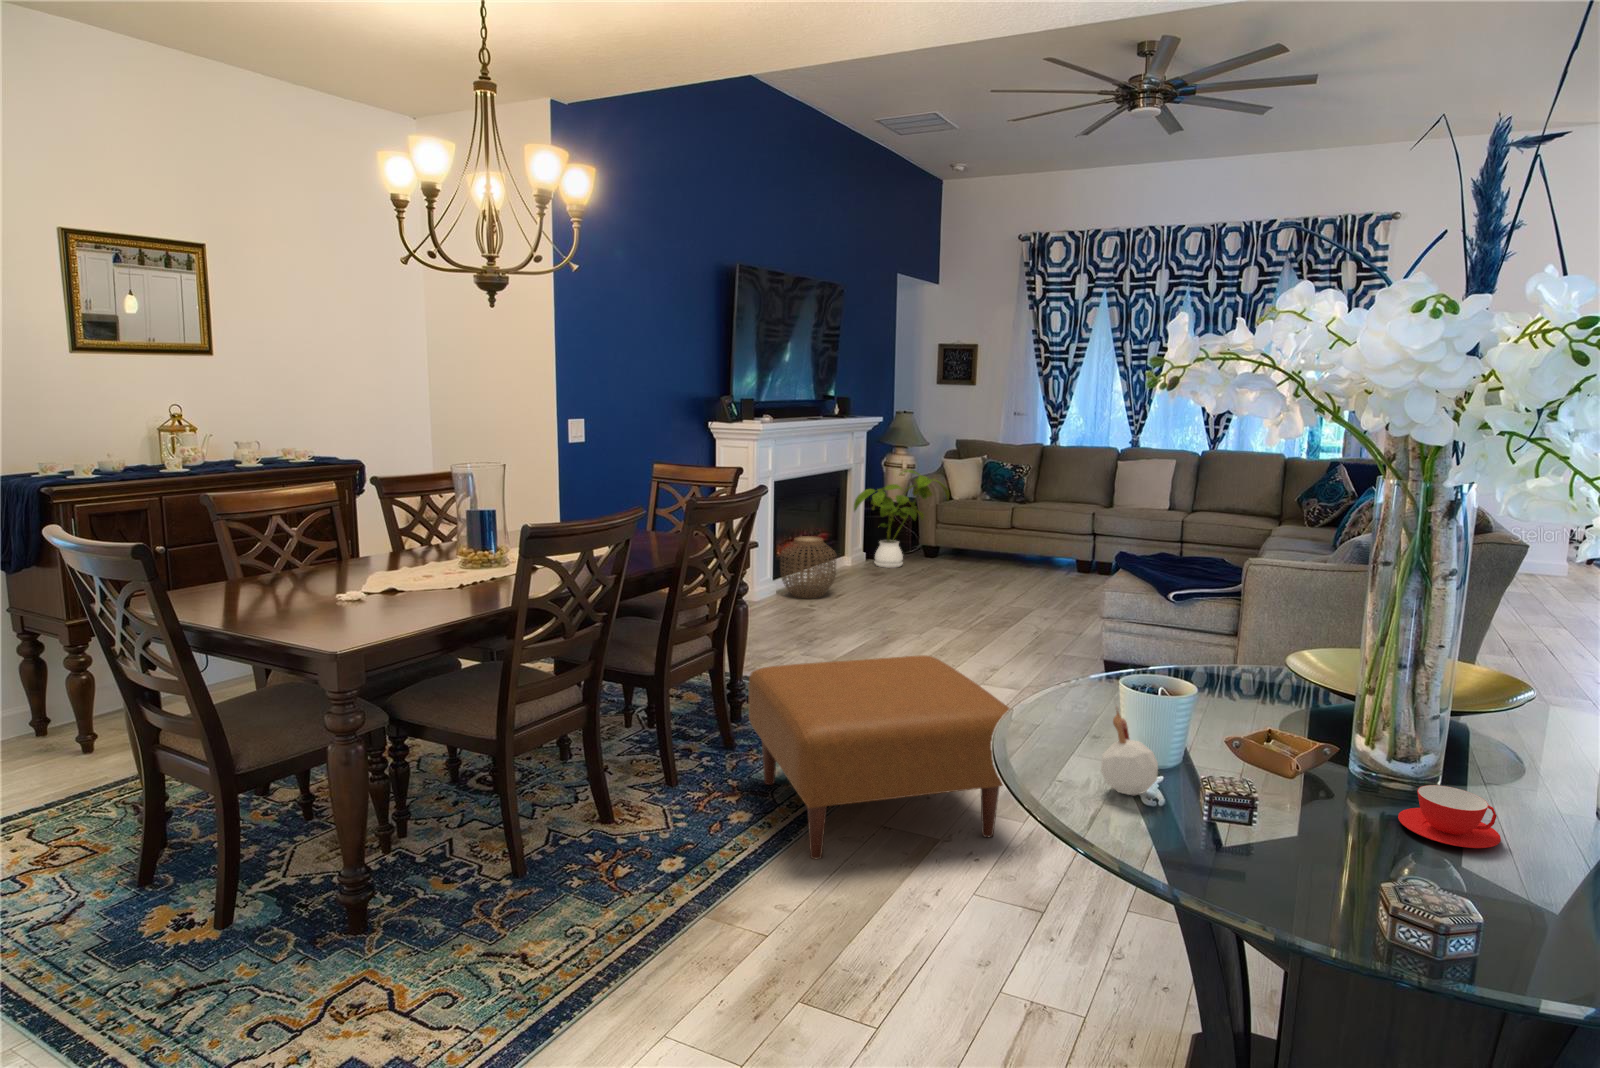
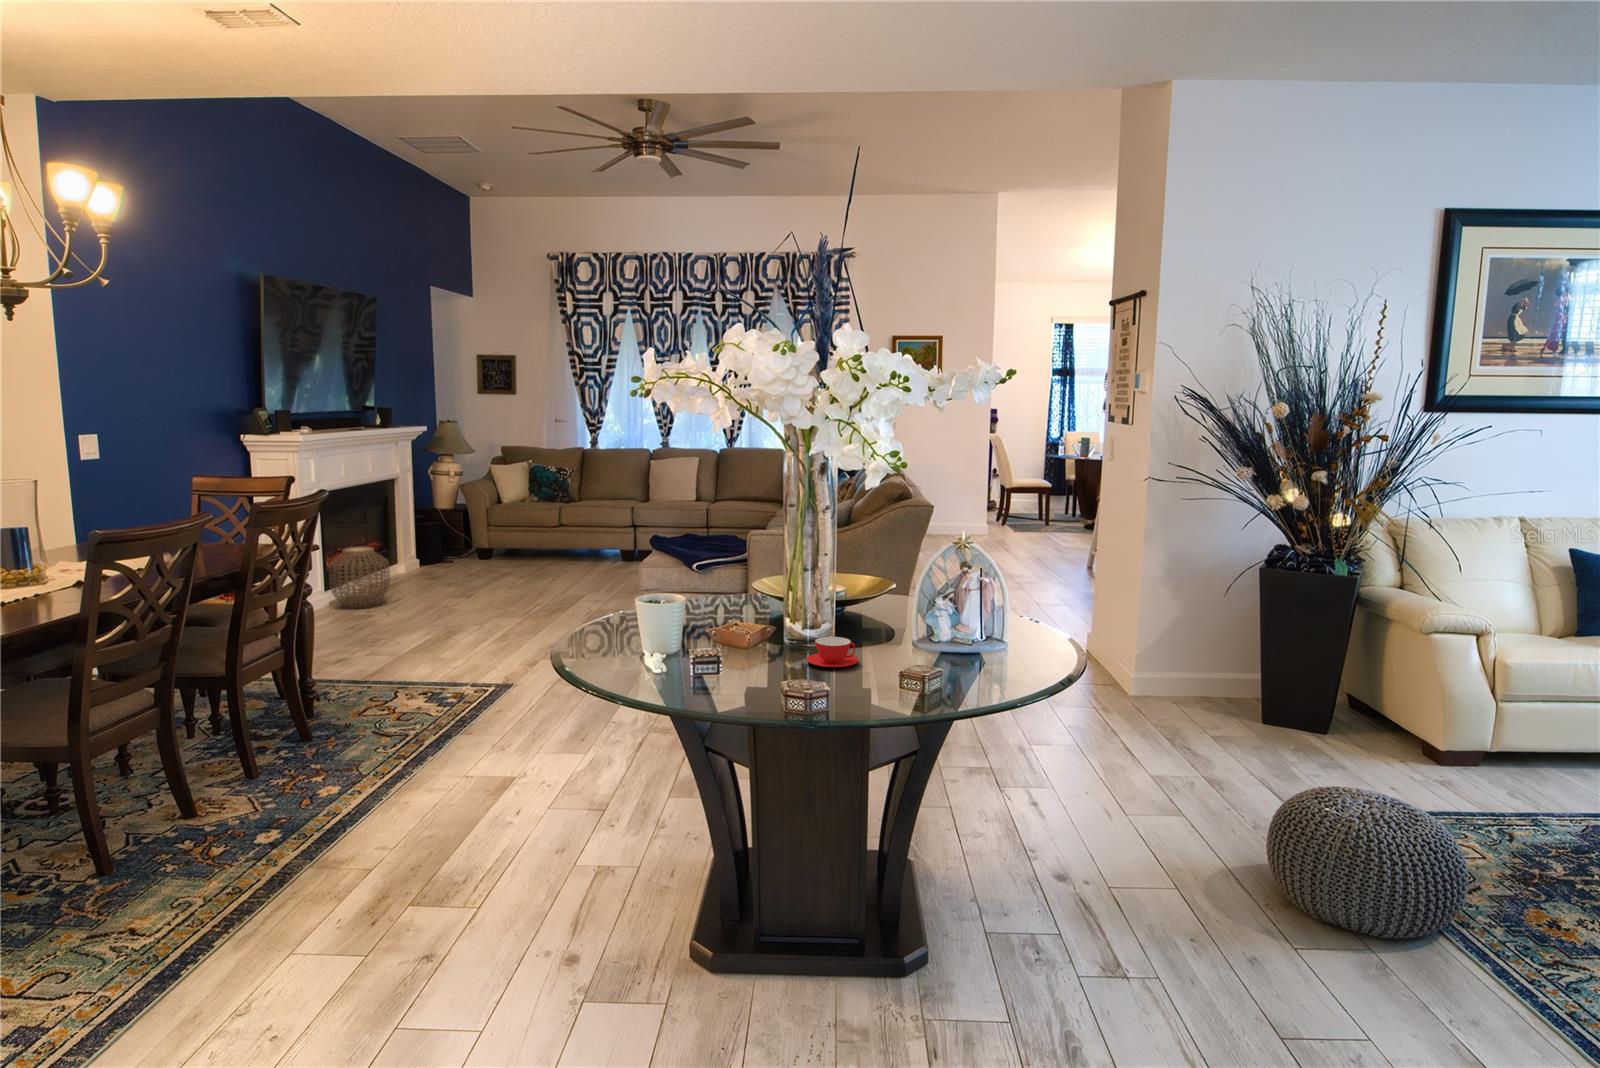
house plant: present [854,470,949,568] -> none [402,477,498,574]
ottoman: present [748,655,1009,859] -> none [325,631,576,810]
candle: present [1101,706,1158,796] -> none [628,606,665,671]

